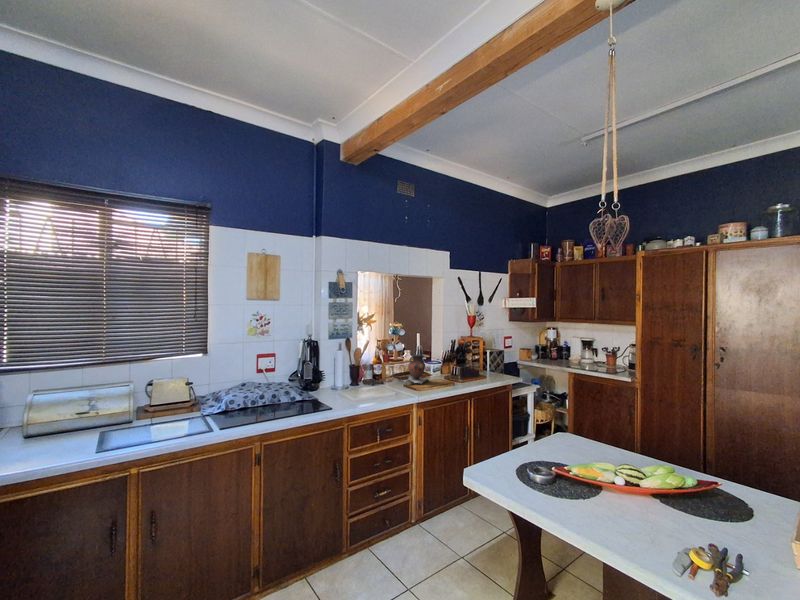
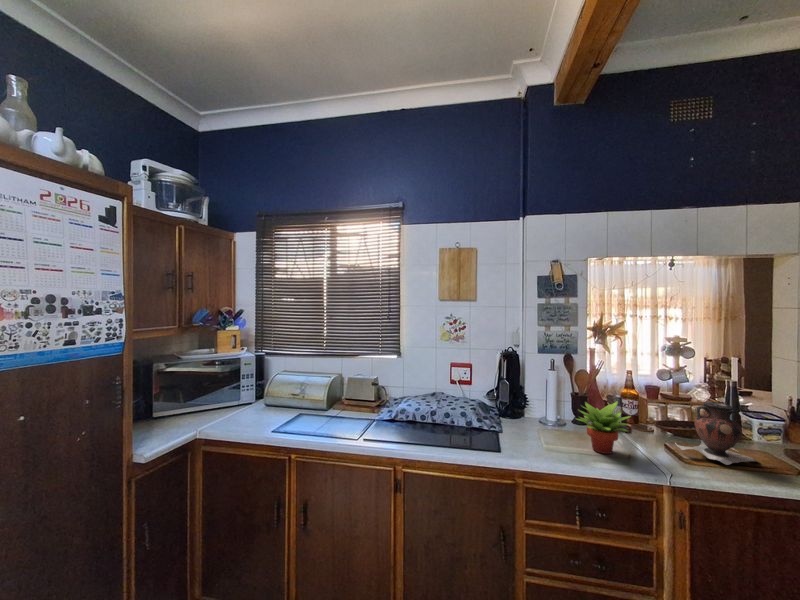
succulent plant: none [361,361,390,393] -> present [577,401,631,454]

